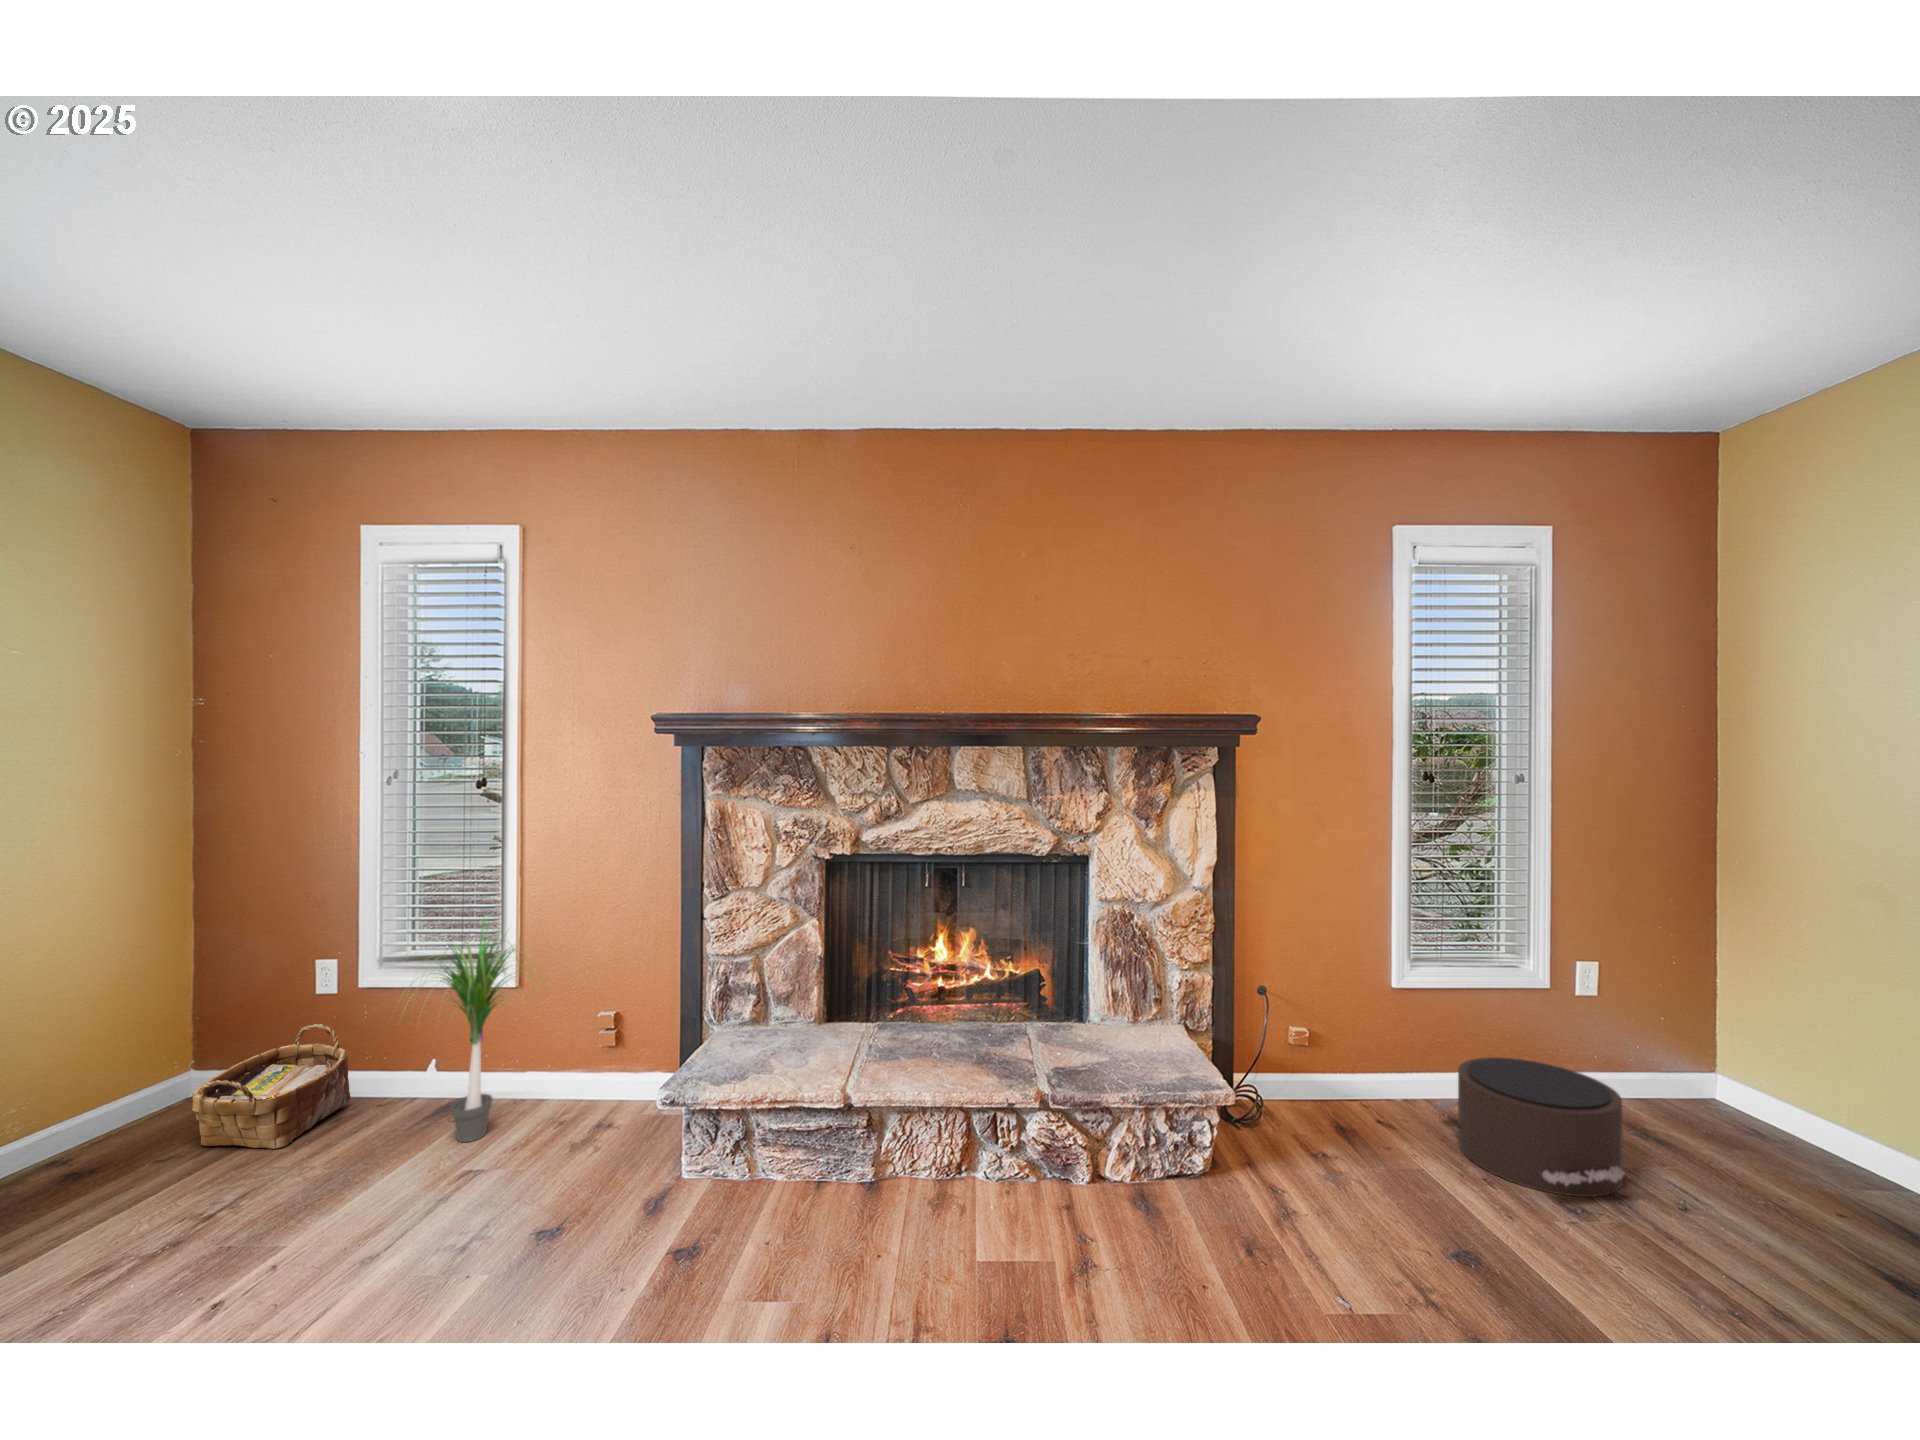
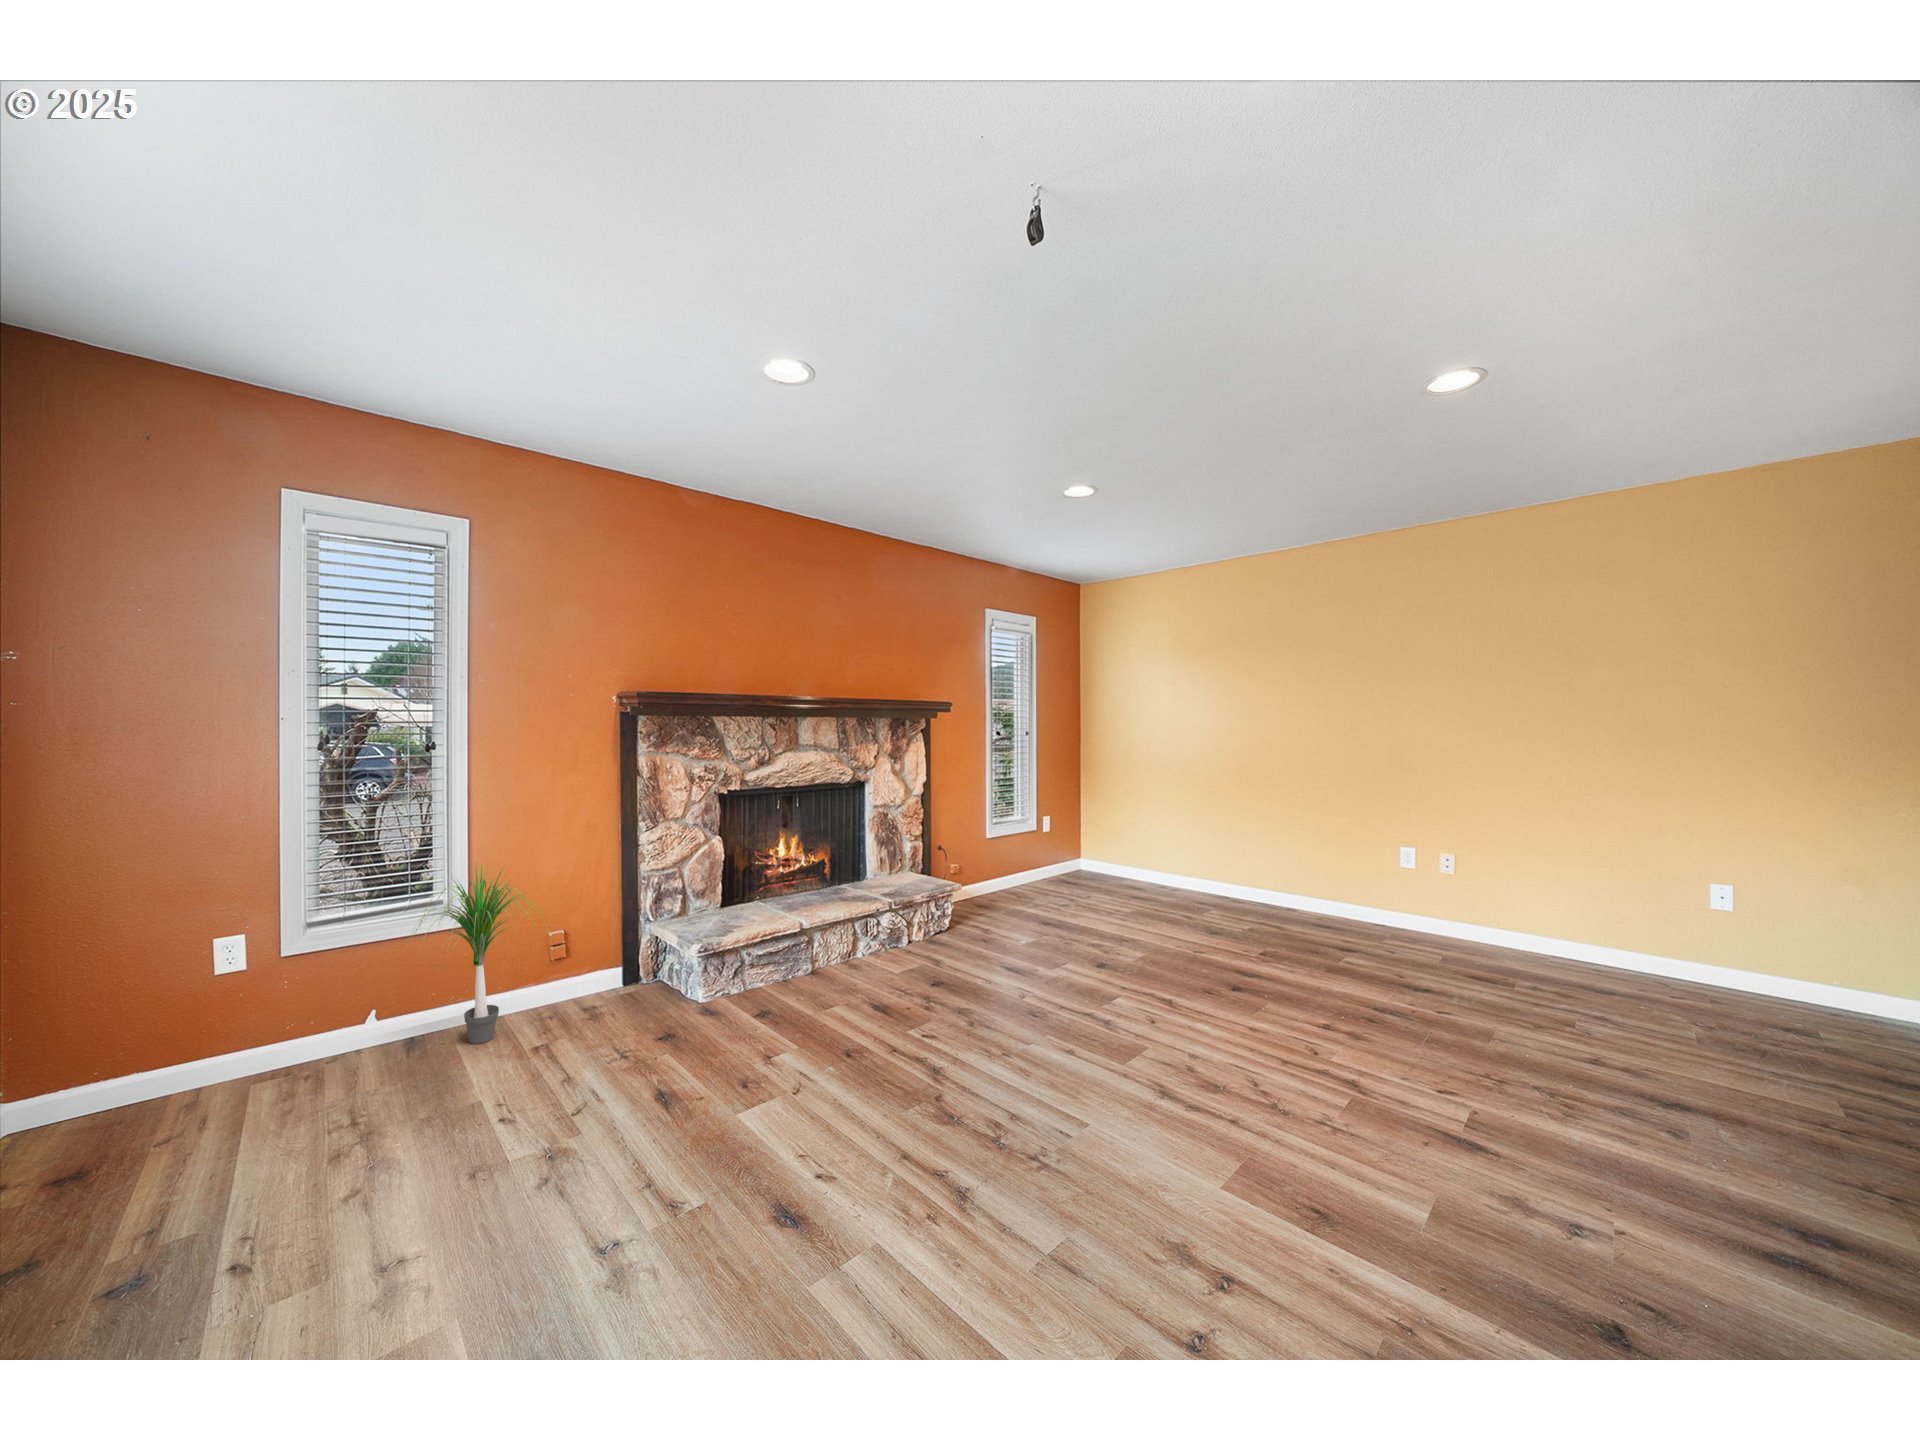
woven basket: present [192,1024,350,1149] -> none [159,996,308,1129]
pouf: present [1432,1057,1626,1197] -> none [1005,858,1083,905]

